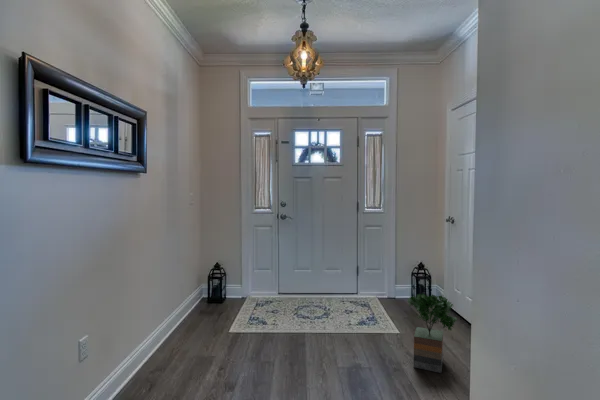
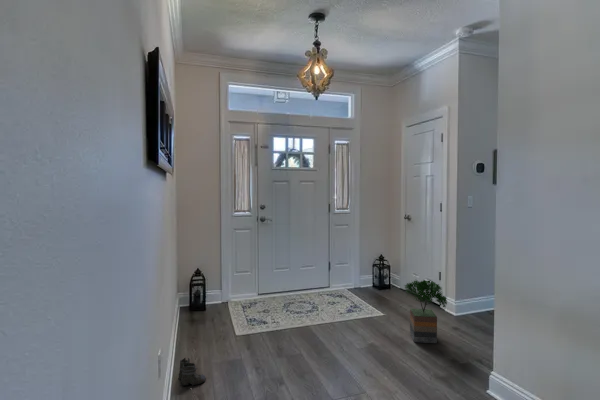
boots: none [147,347,172,378] -> present [178,358,206,386]

